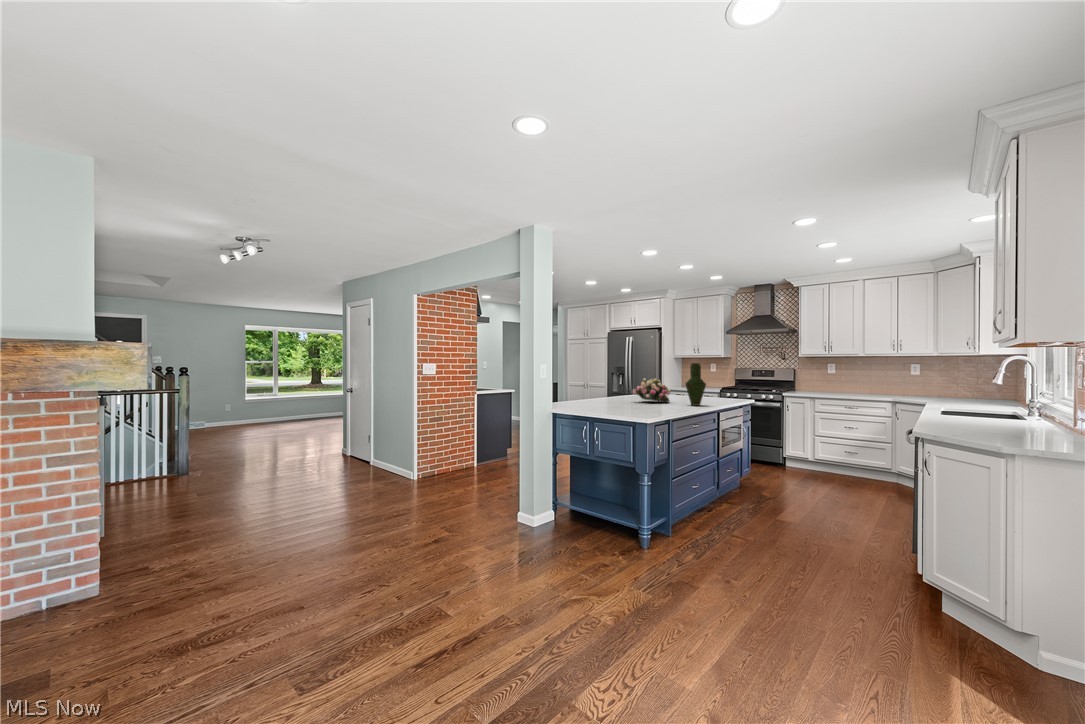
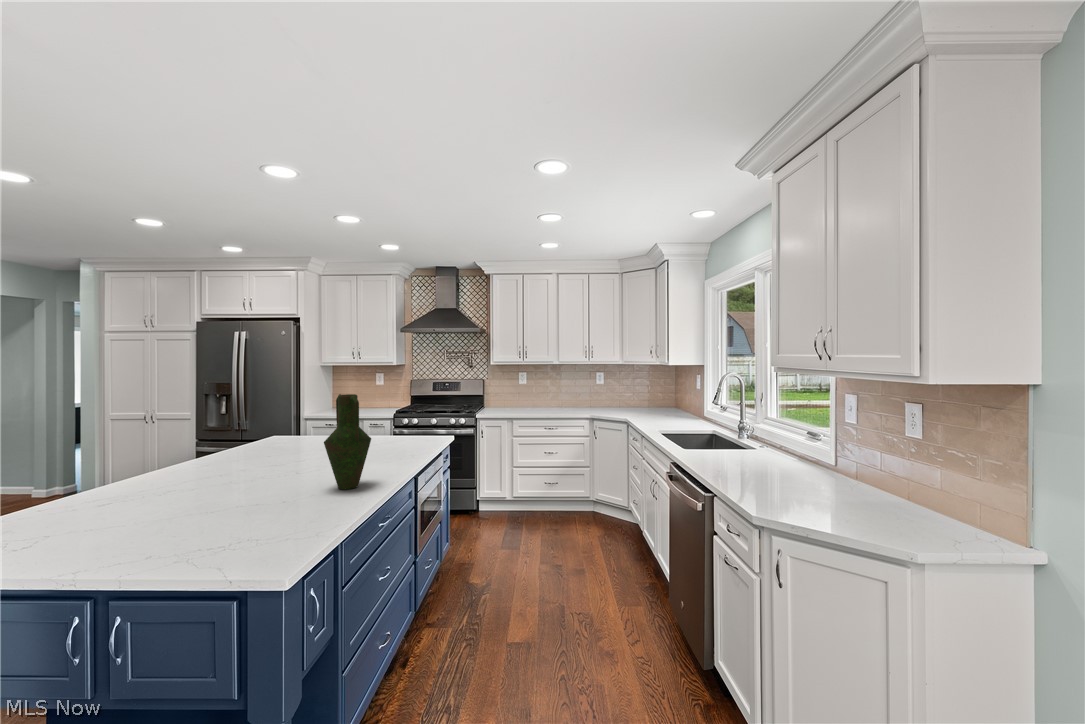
flower arrangement: present [633,378,671,402] -> none [189,429,295,486]

